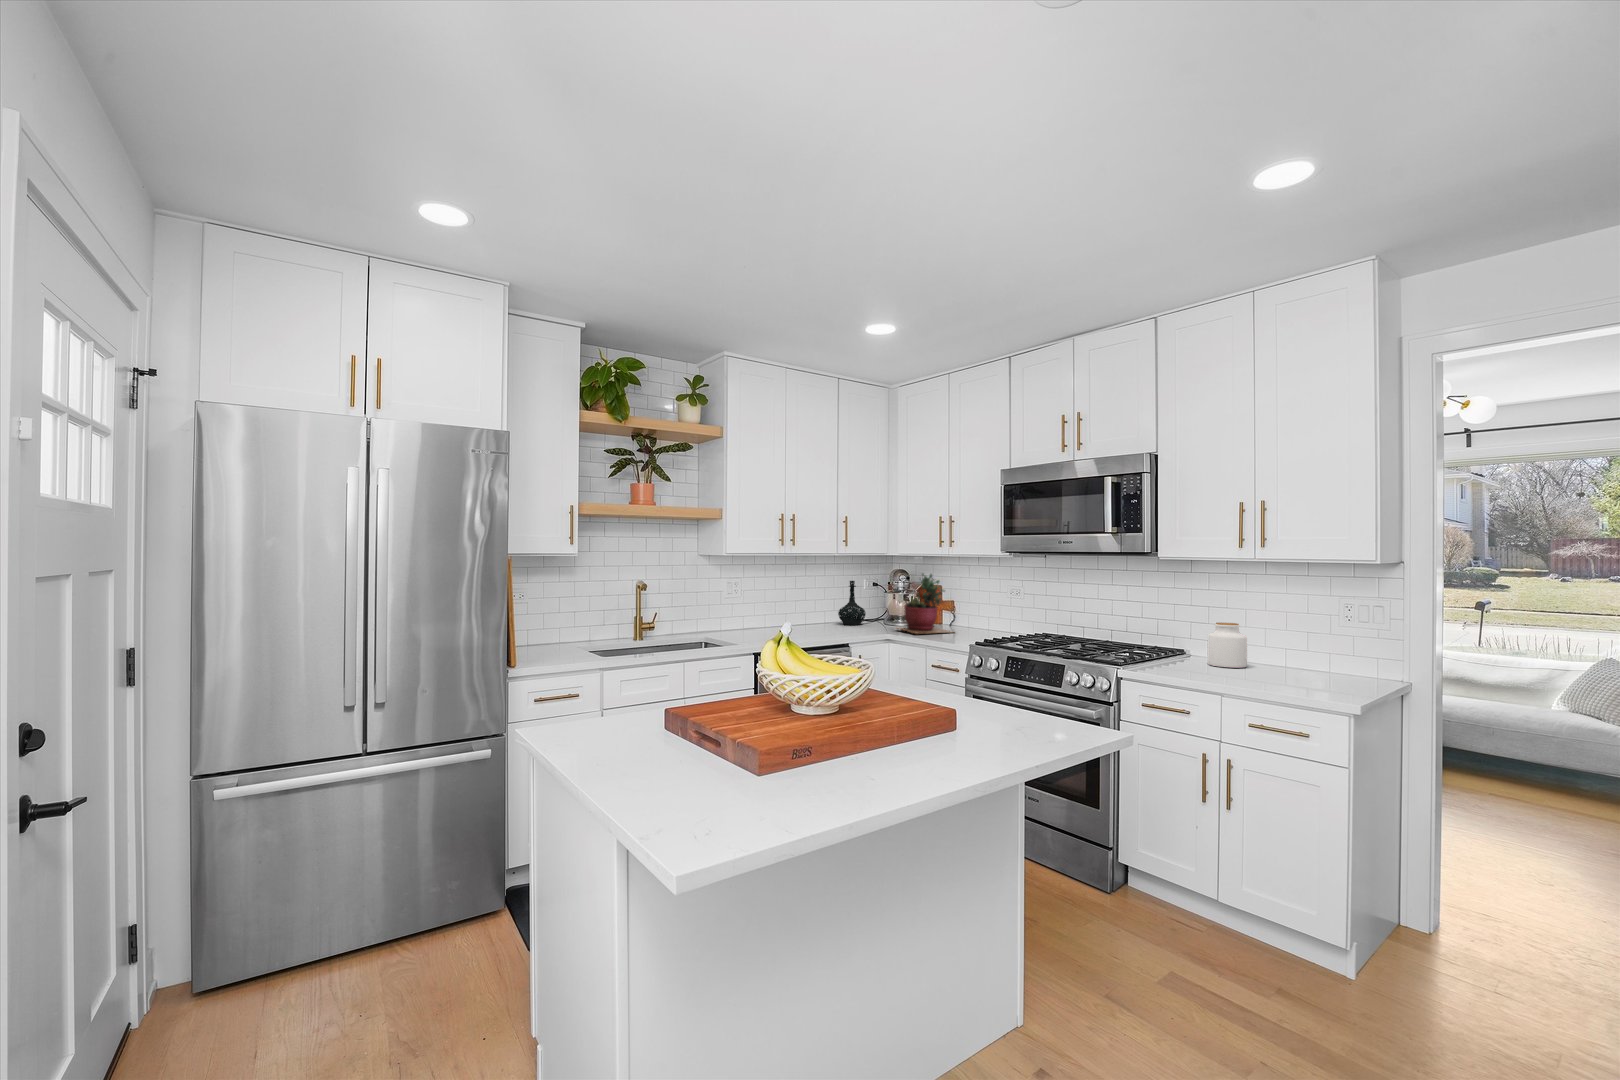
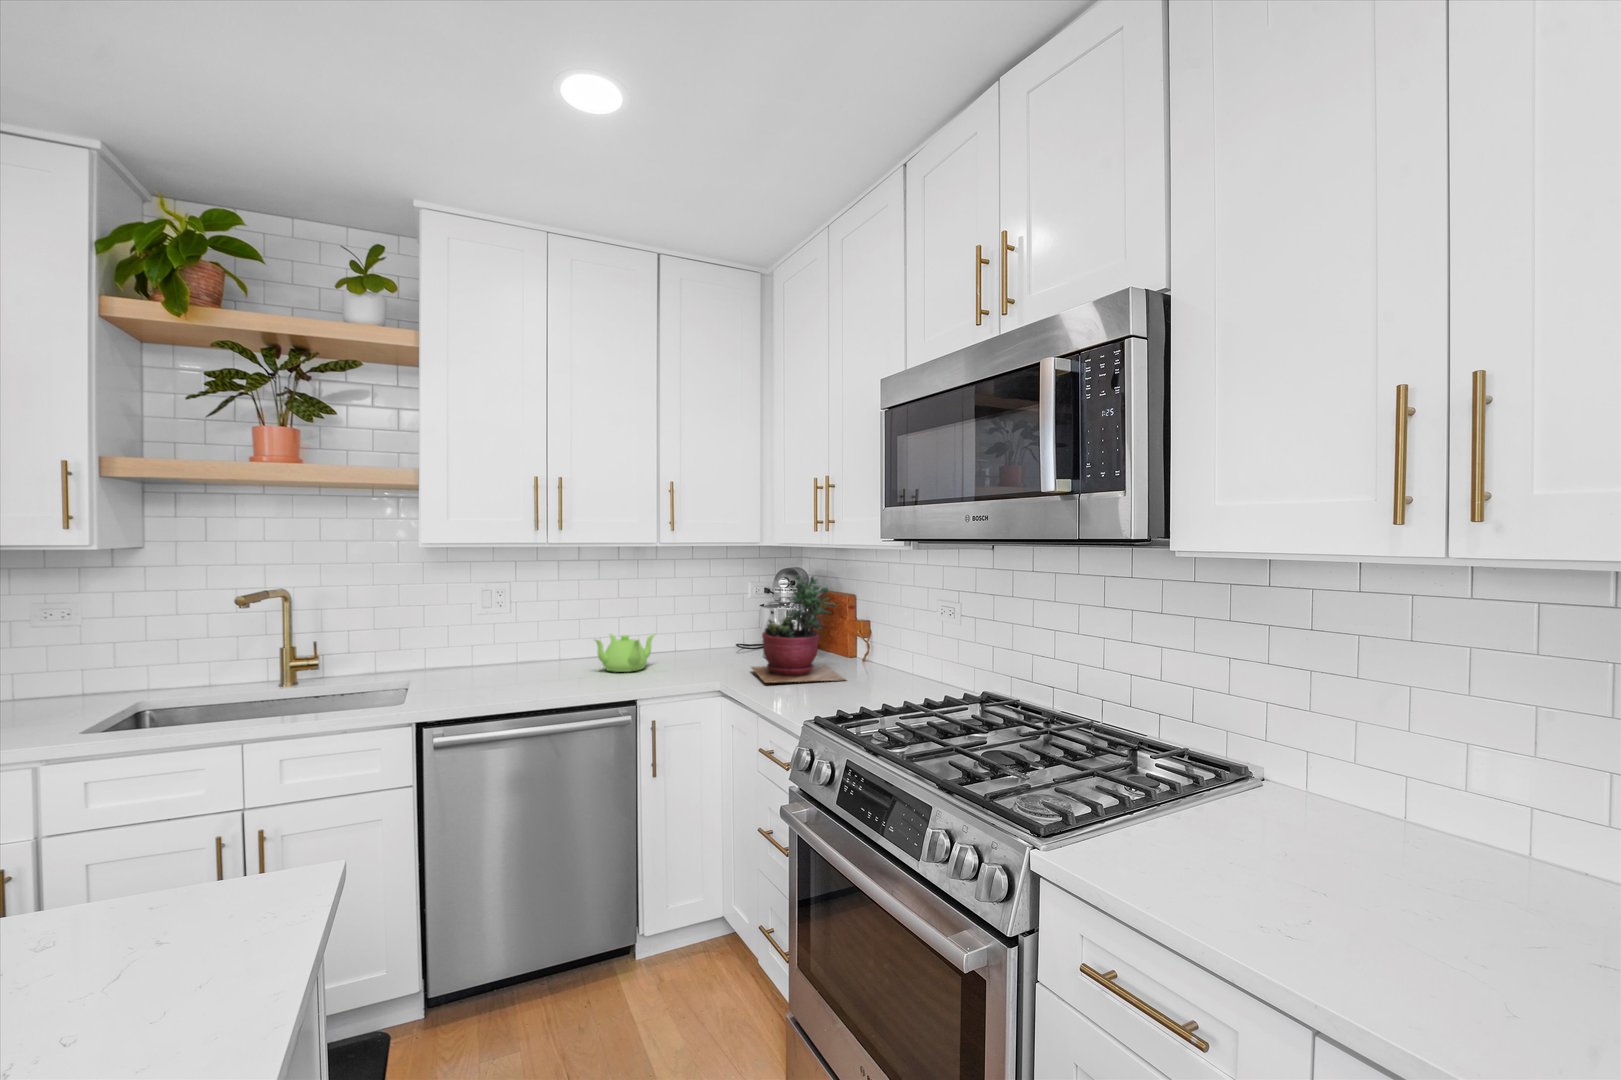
bottle: present [838,581,866,625] -> none [690,586,733,657]
teapot: none [801,609,832,631] -> present [595,634,654,672]
jar: present [1208,622,1247,668] -> none [1297,728,1415,869]

